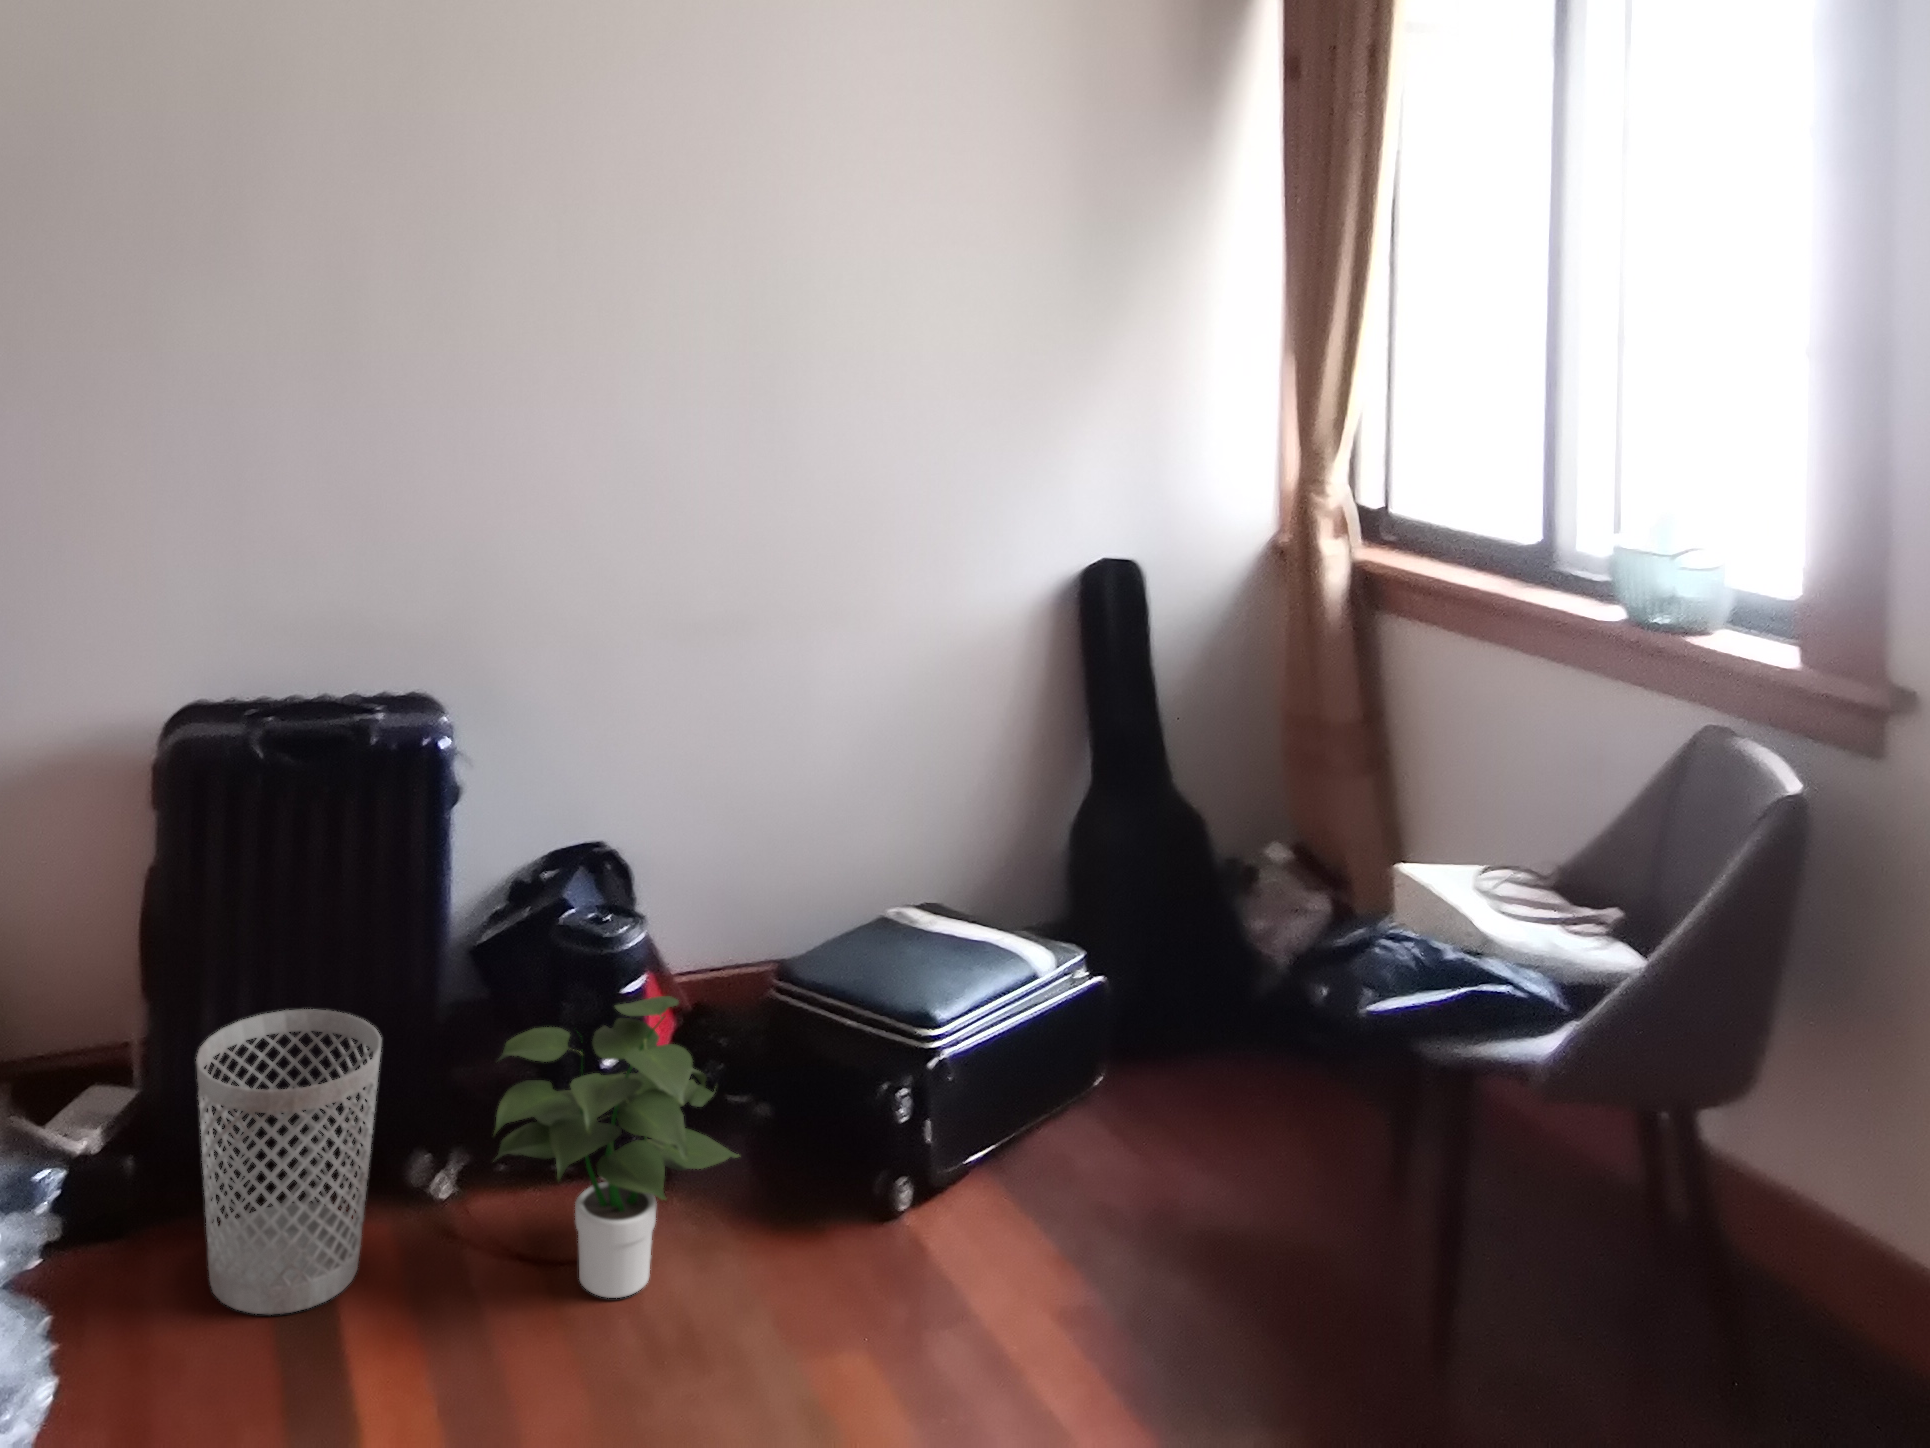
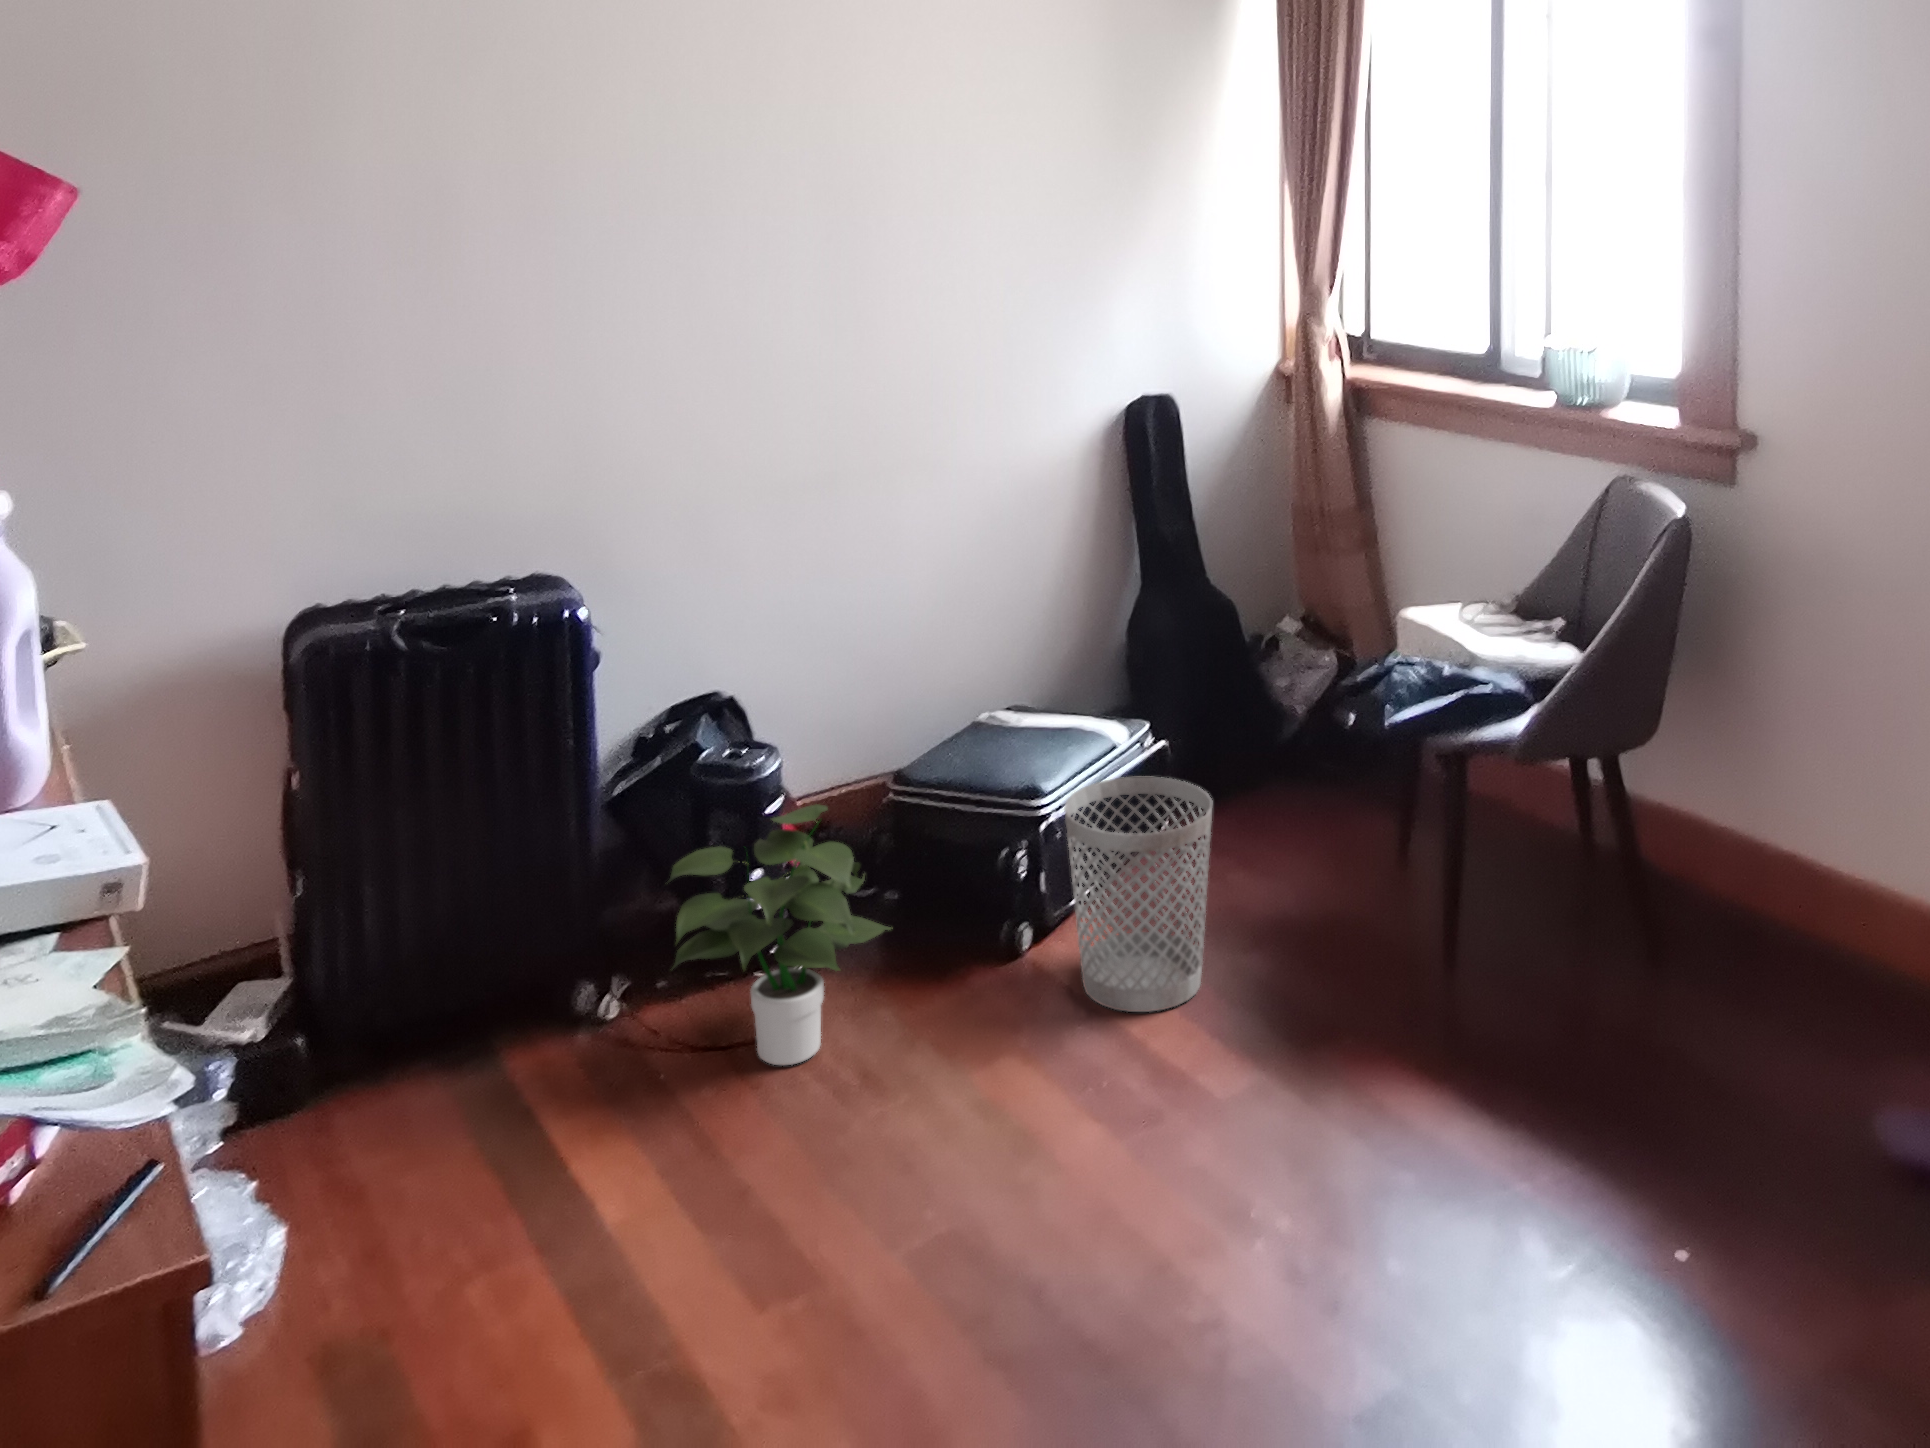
wastebasket: present [196,1009,382,1314] -> present [1064,776,1213,1012]

